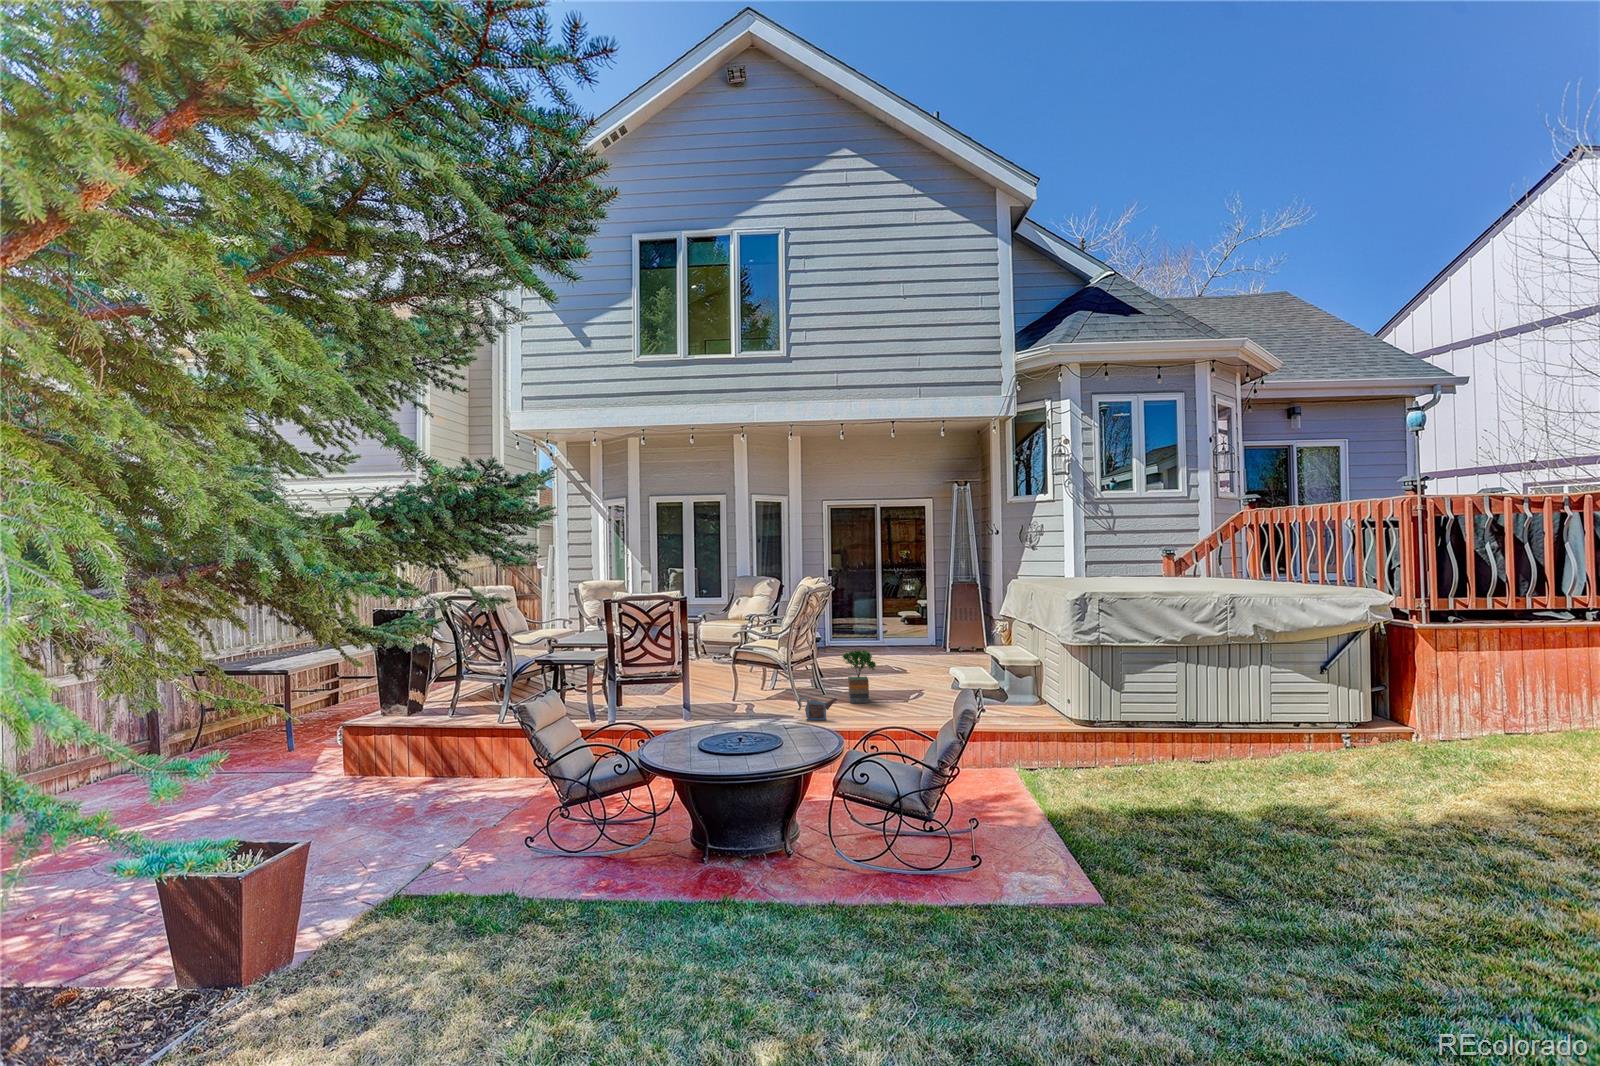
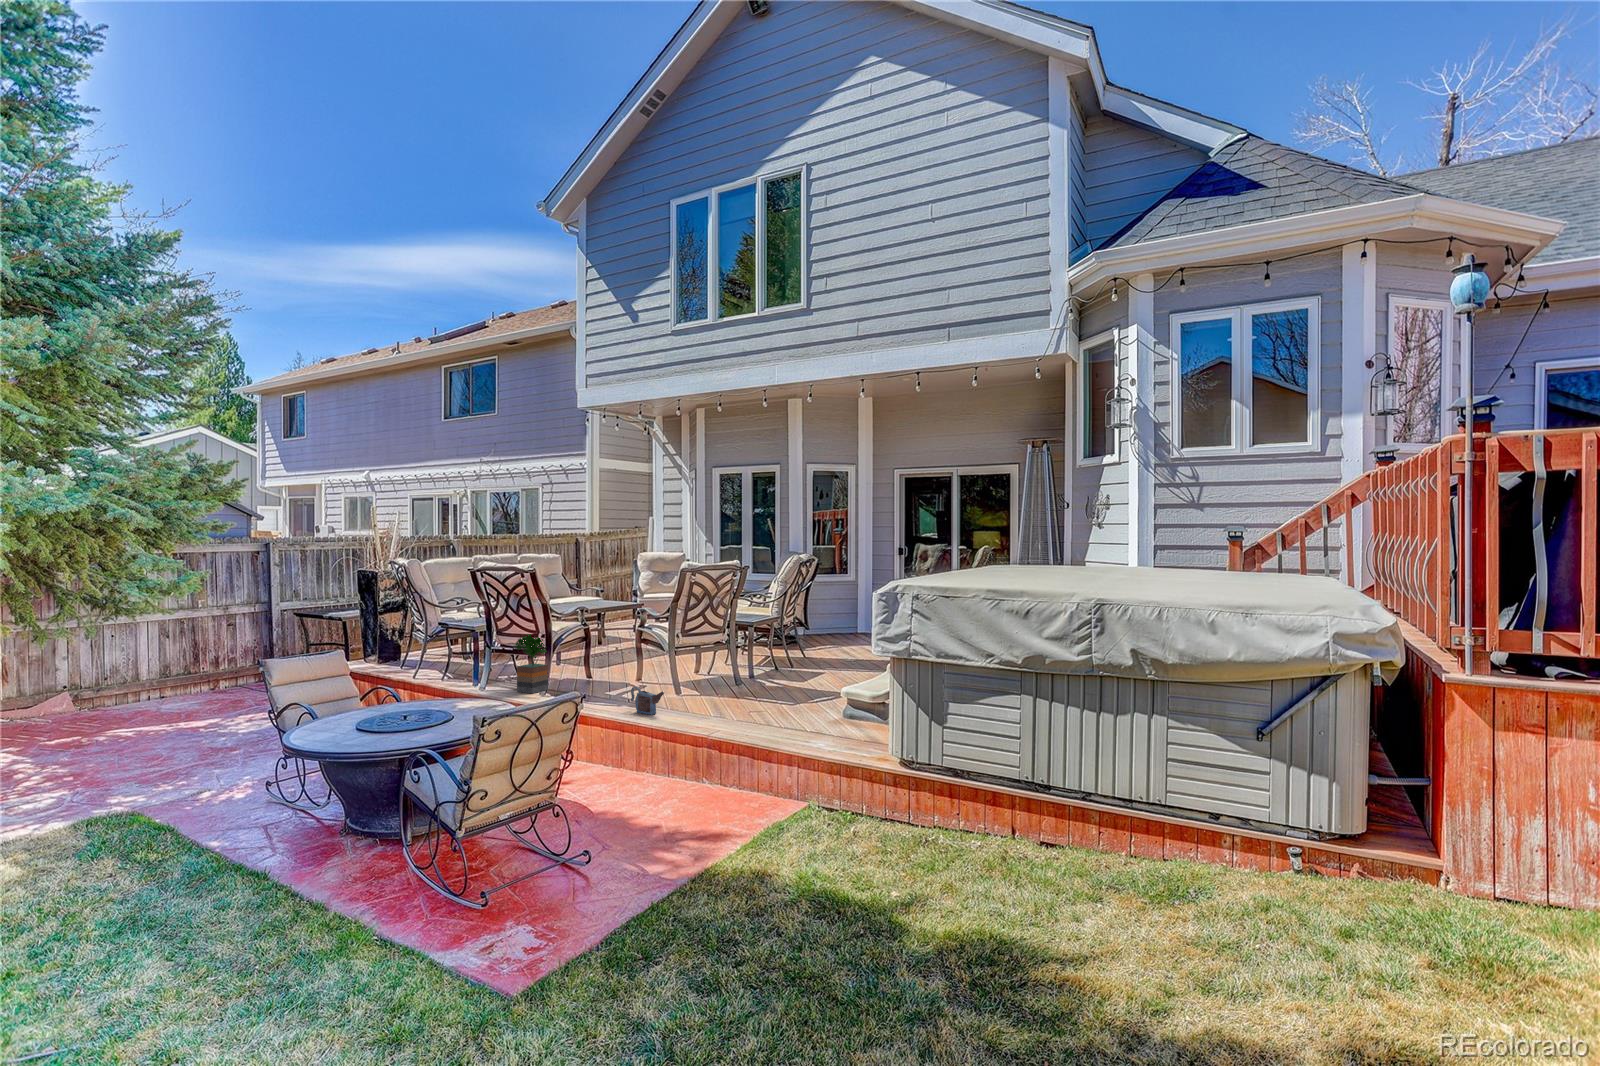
potted tree: present [842,651,876,703] -> present [516,634,548,693]

